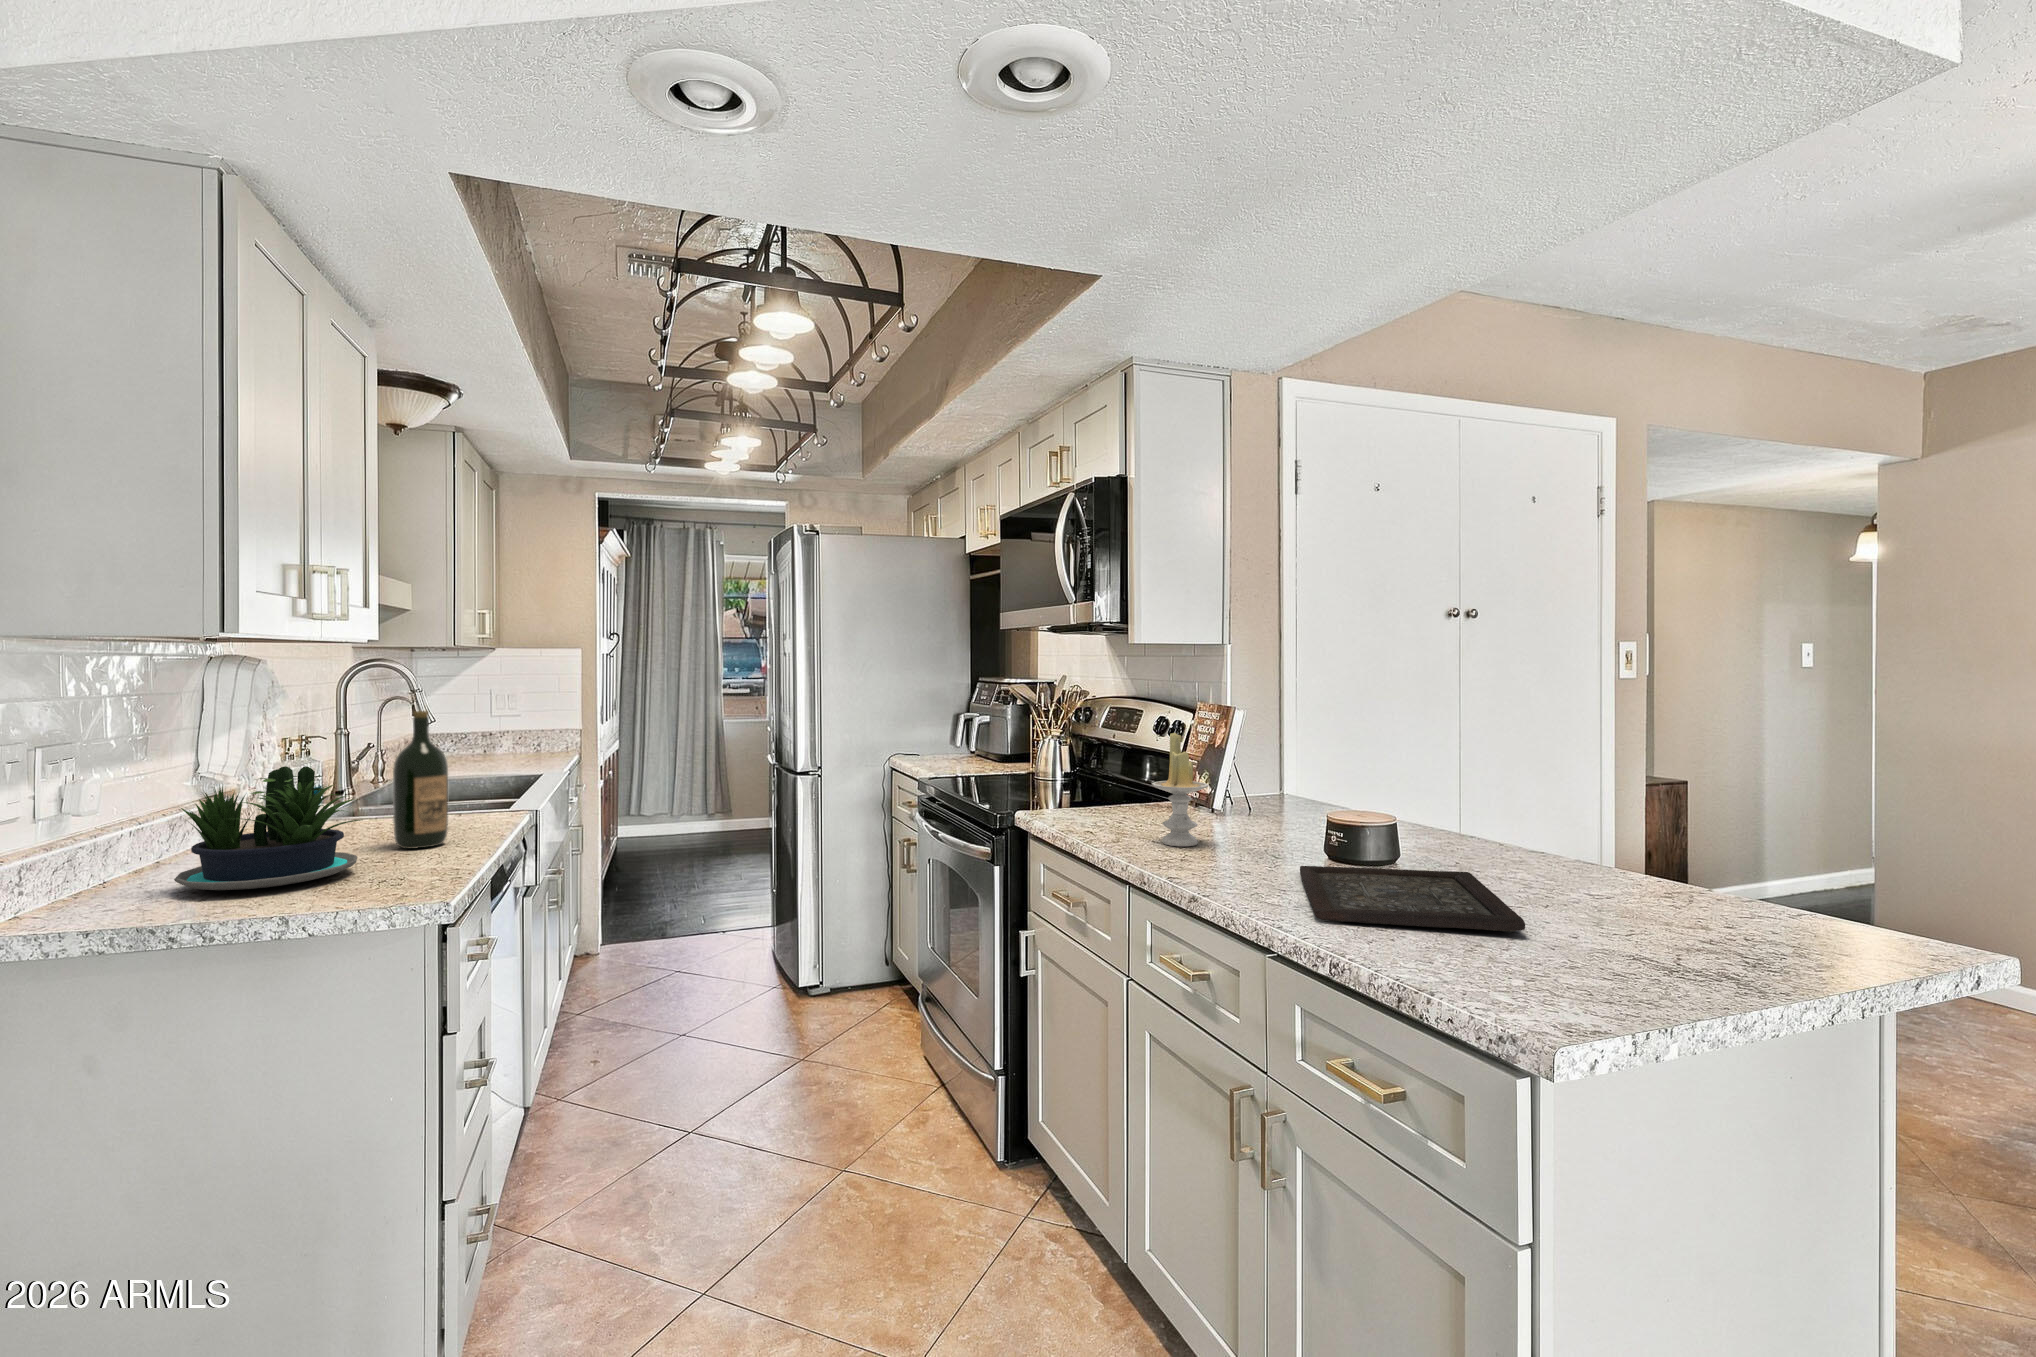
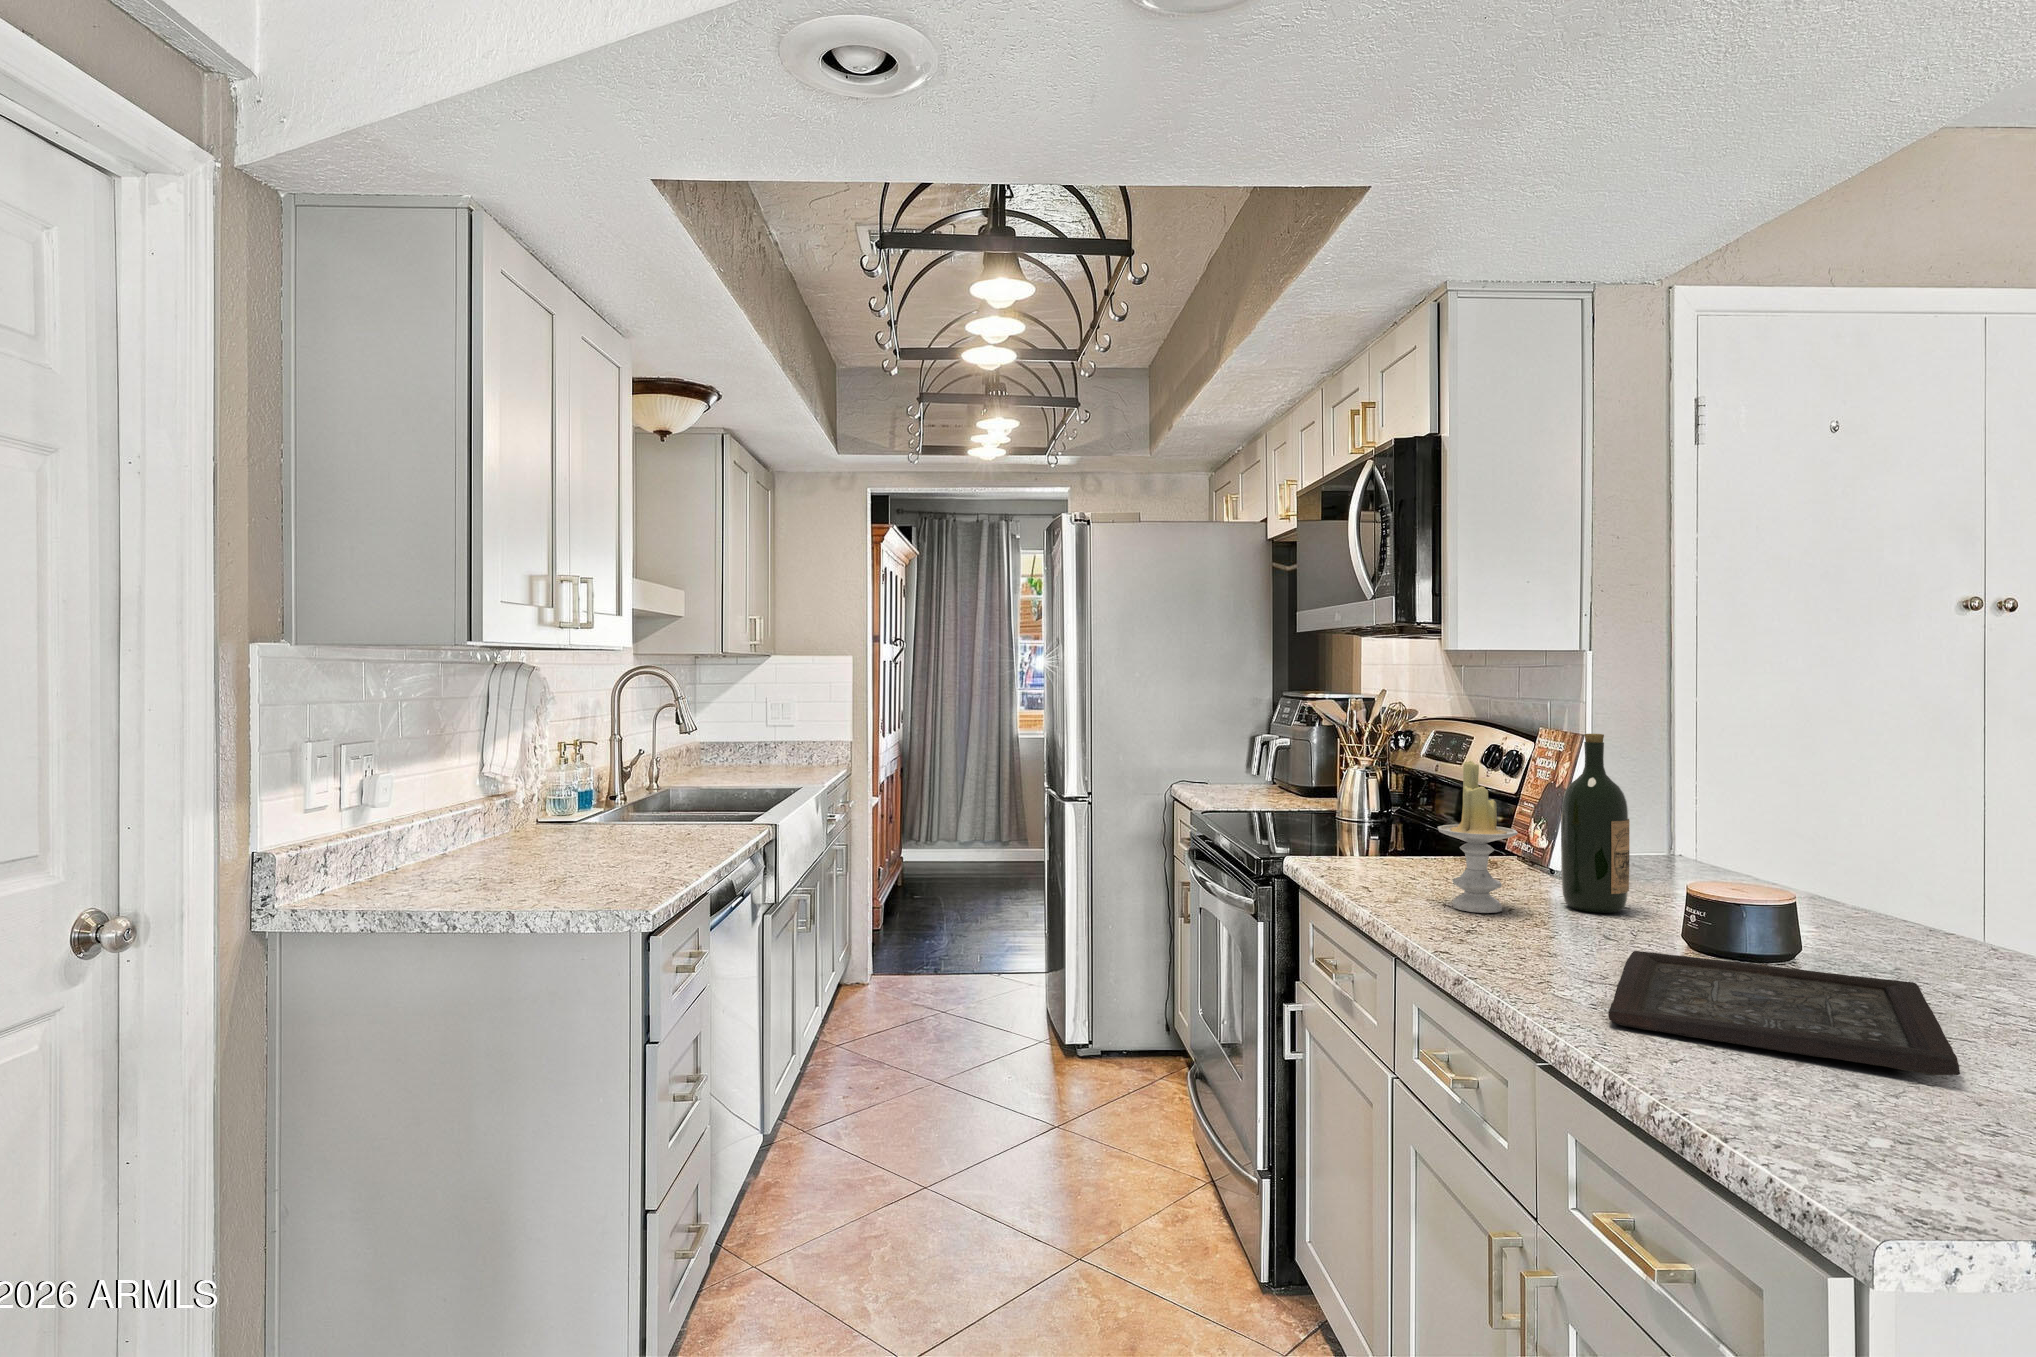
wine bottle: present [393,711,448,849] -> present [1561,734,1630,913]
potted plant: present [174,766,361,890] -> none [444,768,600,881]

